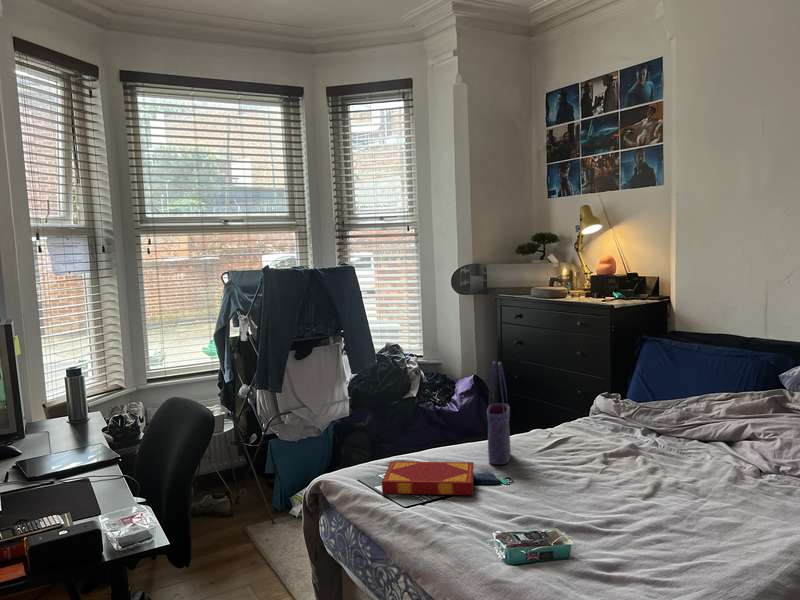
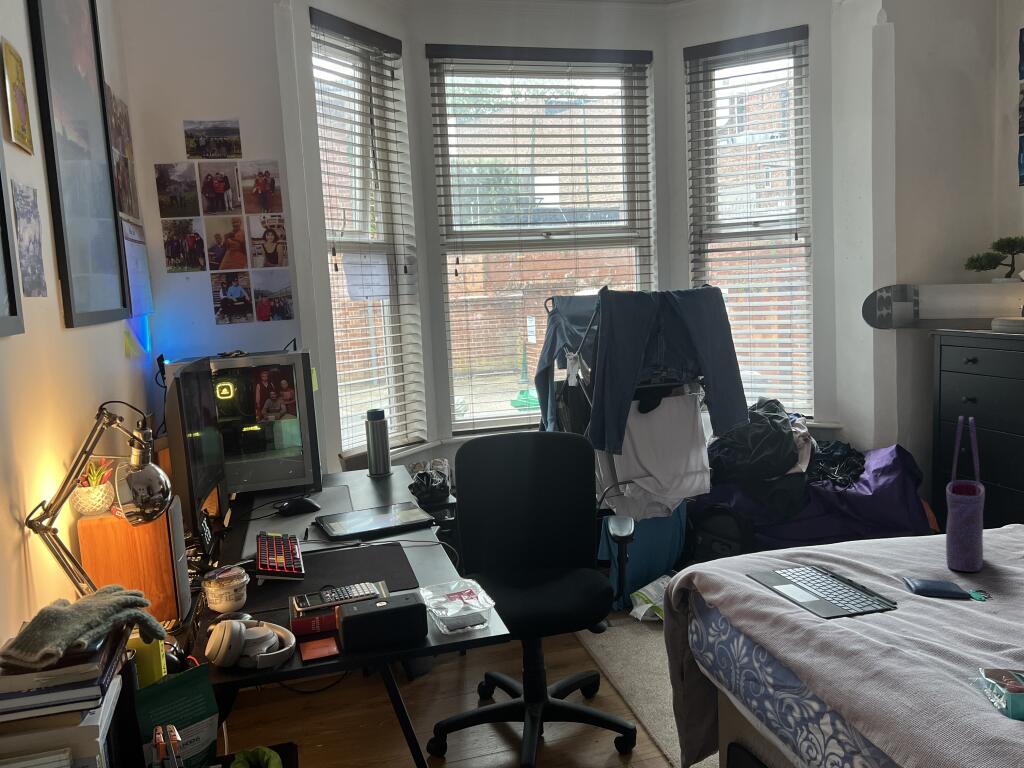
hardback book: present [382,461,474,495] -> none [786,553,932,612]

